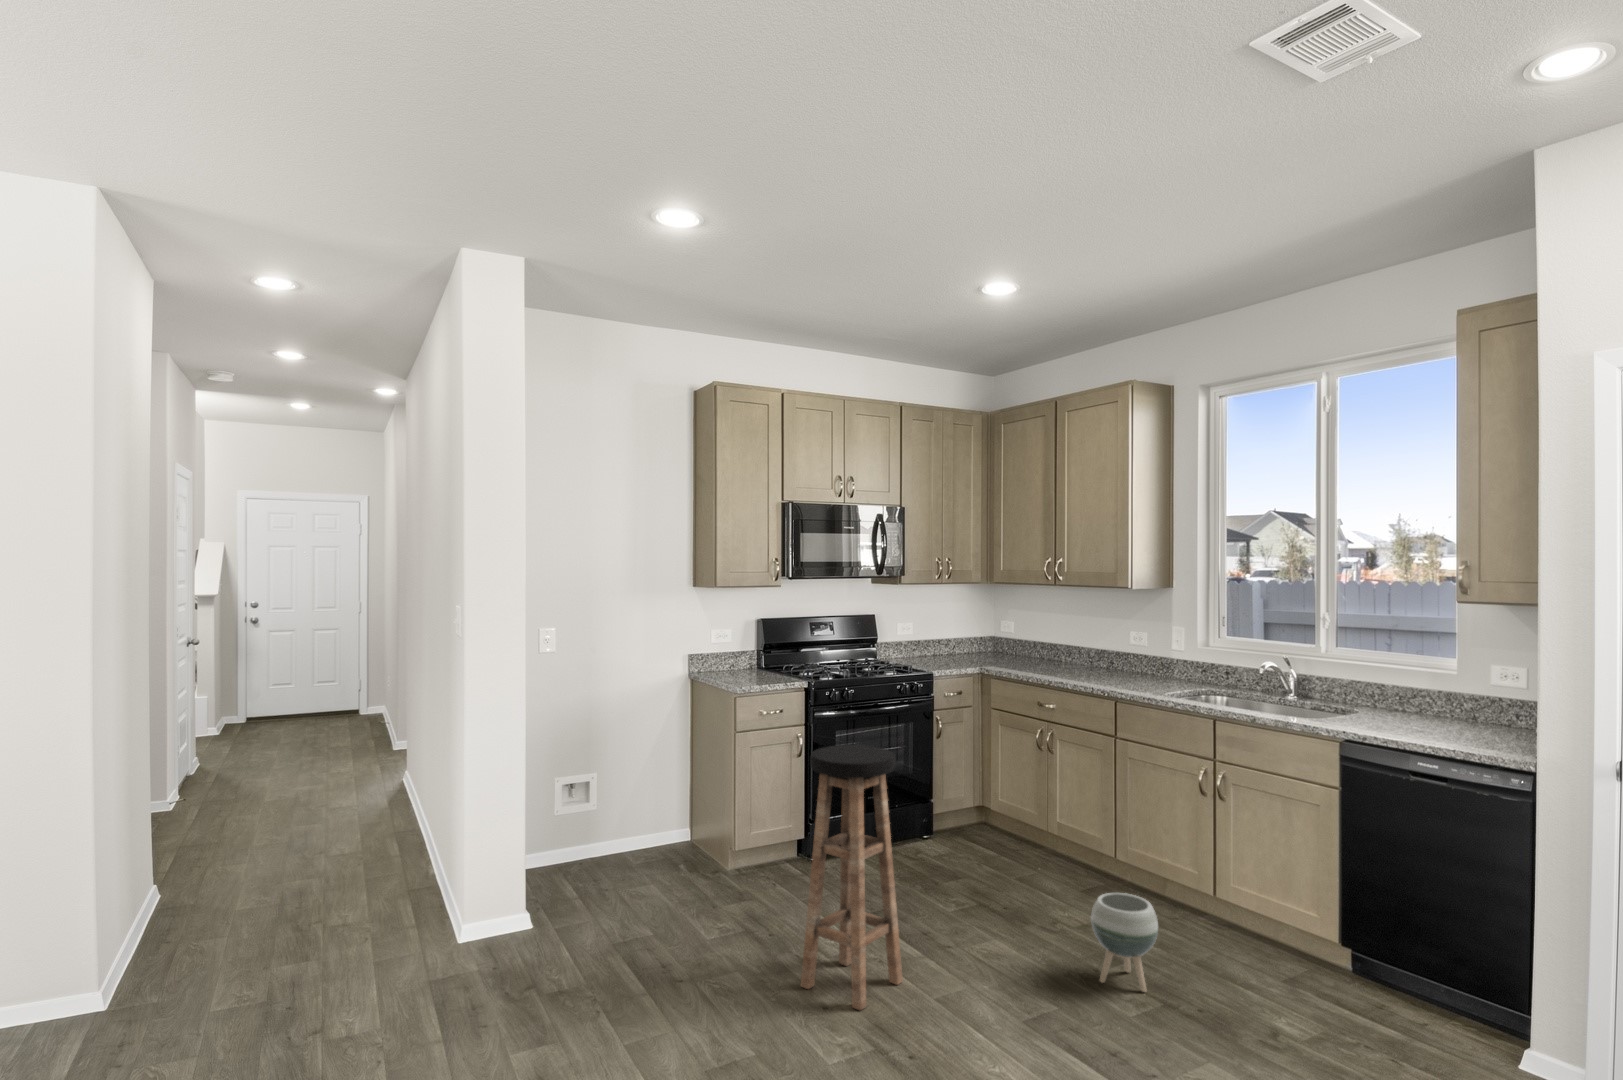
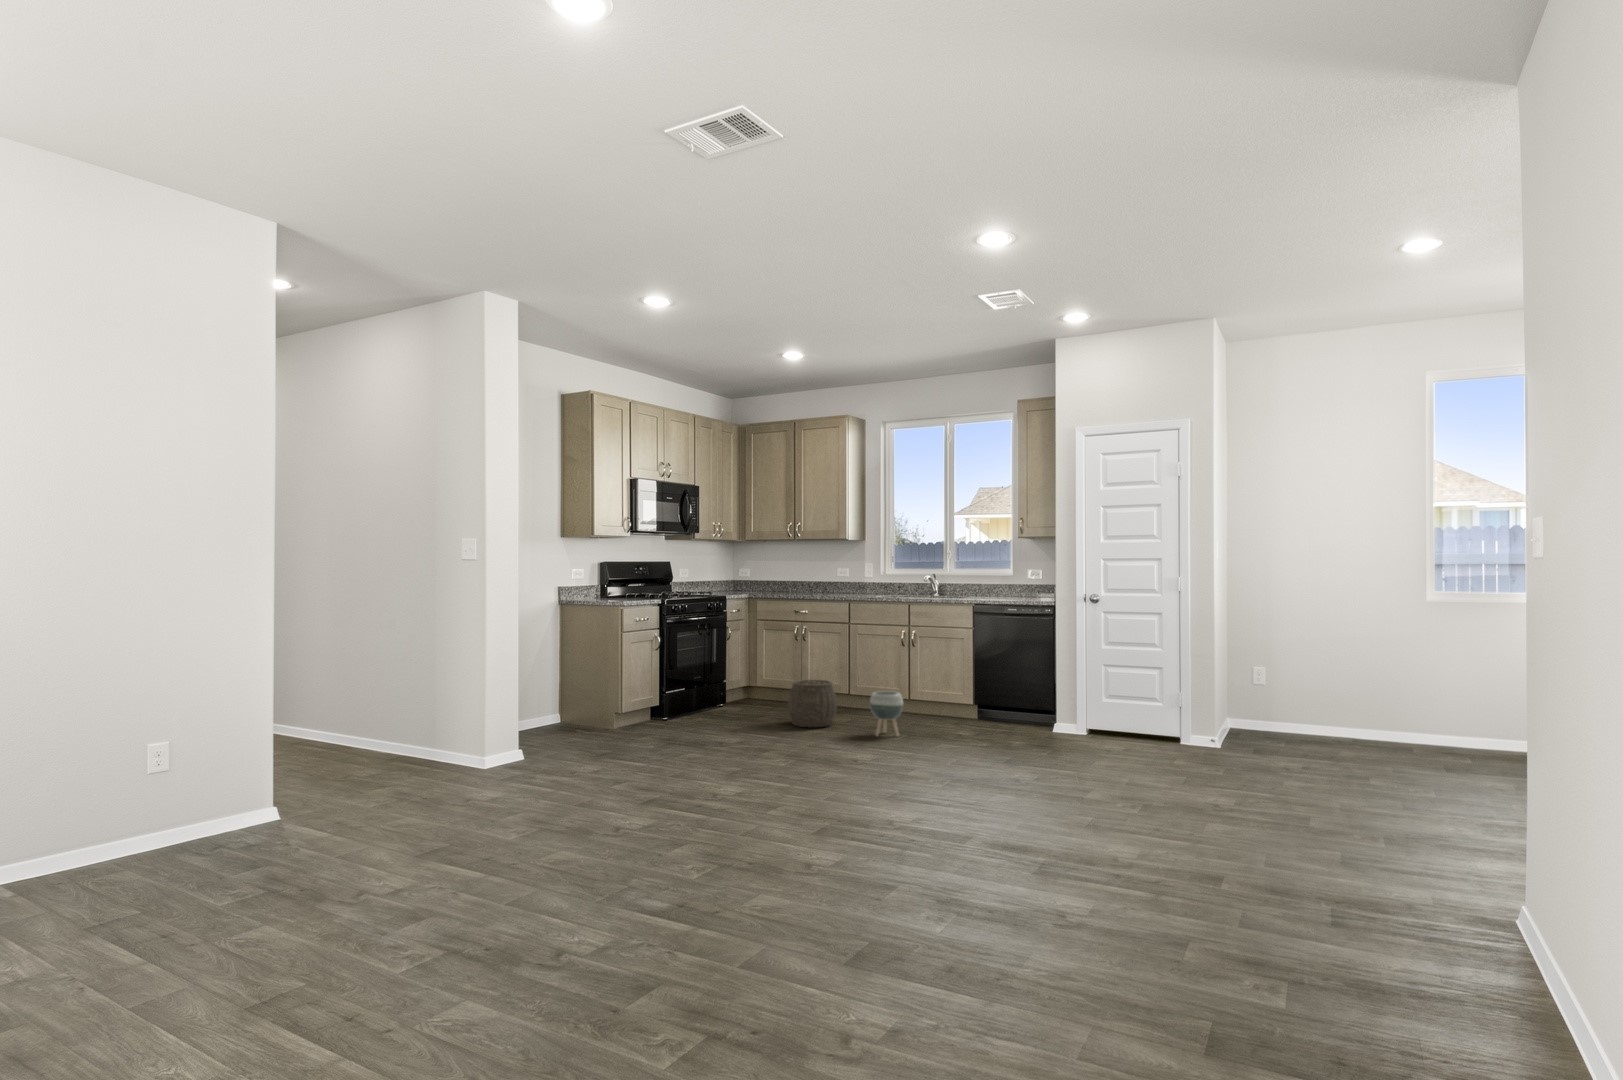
bar stool: present [801,745,903,1010] -> none [733,616,784,756]
woven basket: none [978,832,1063,928] -> present [788,680,836,727]

